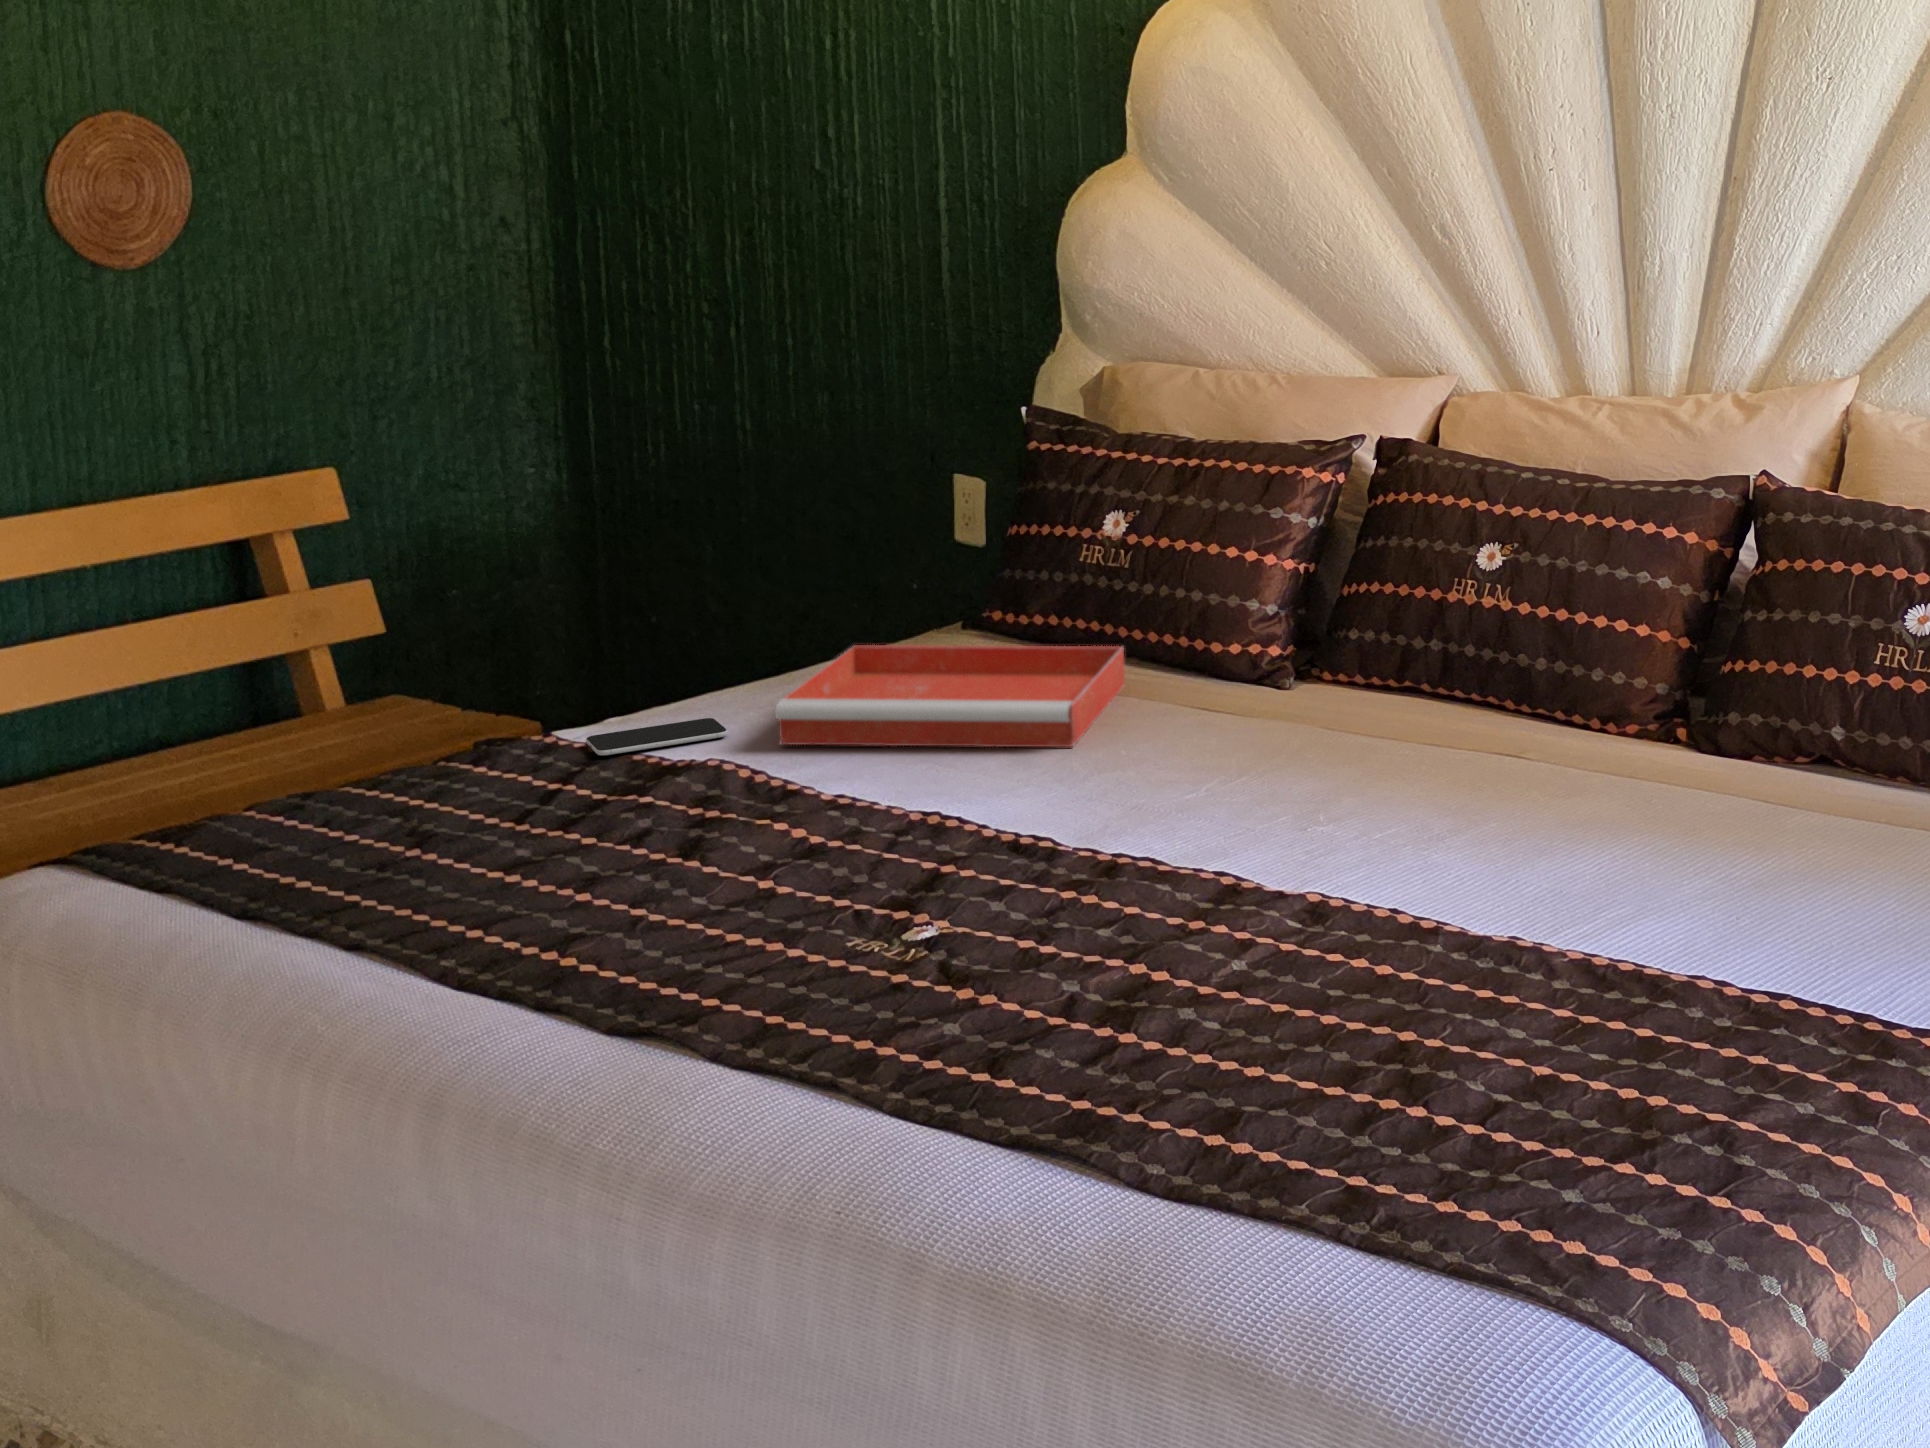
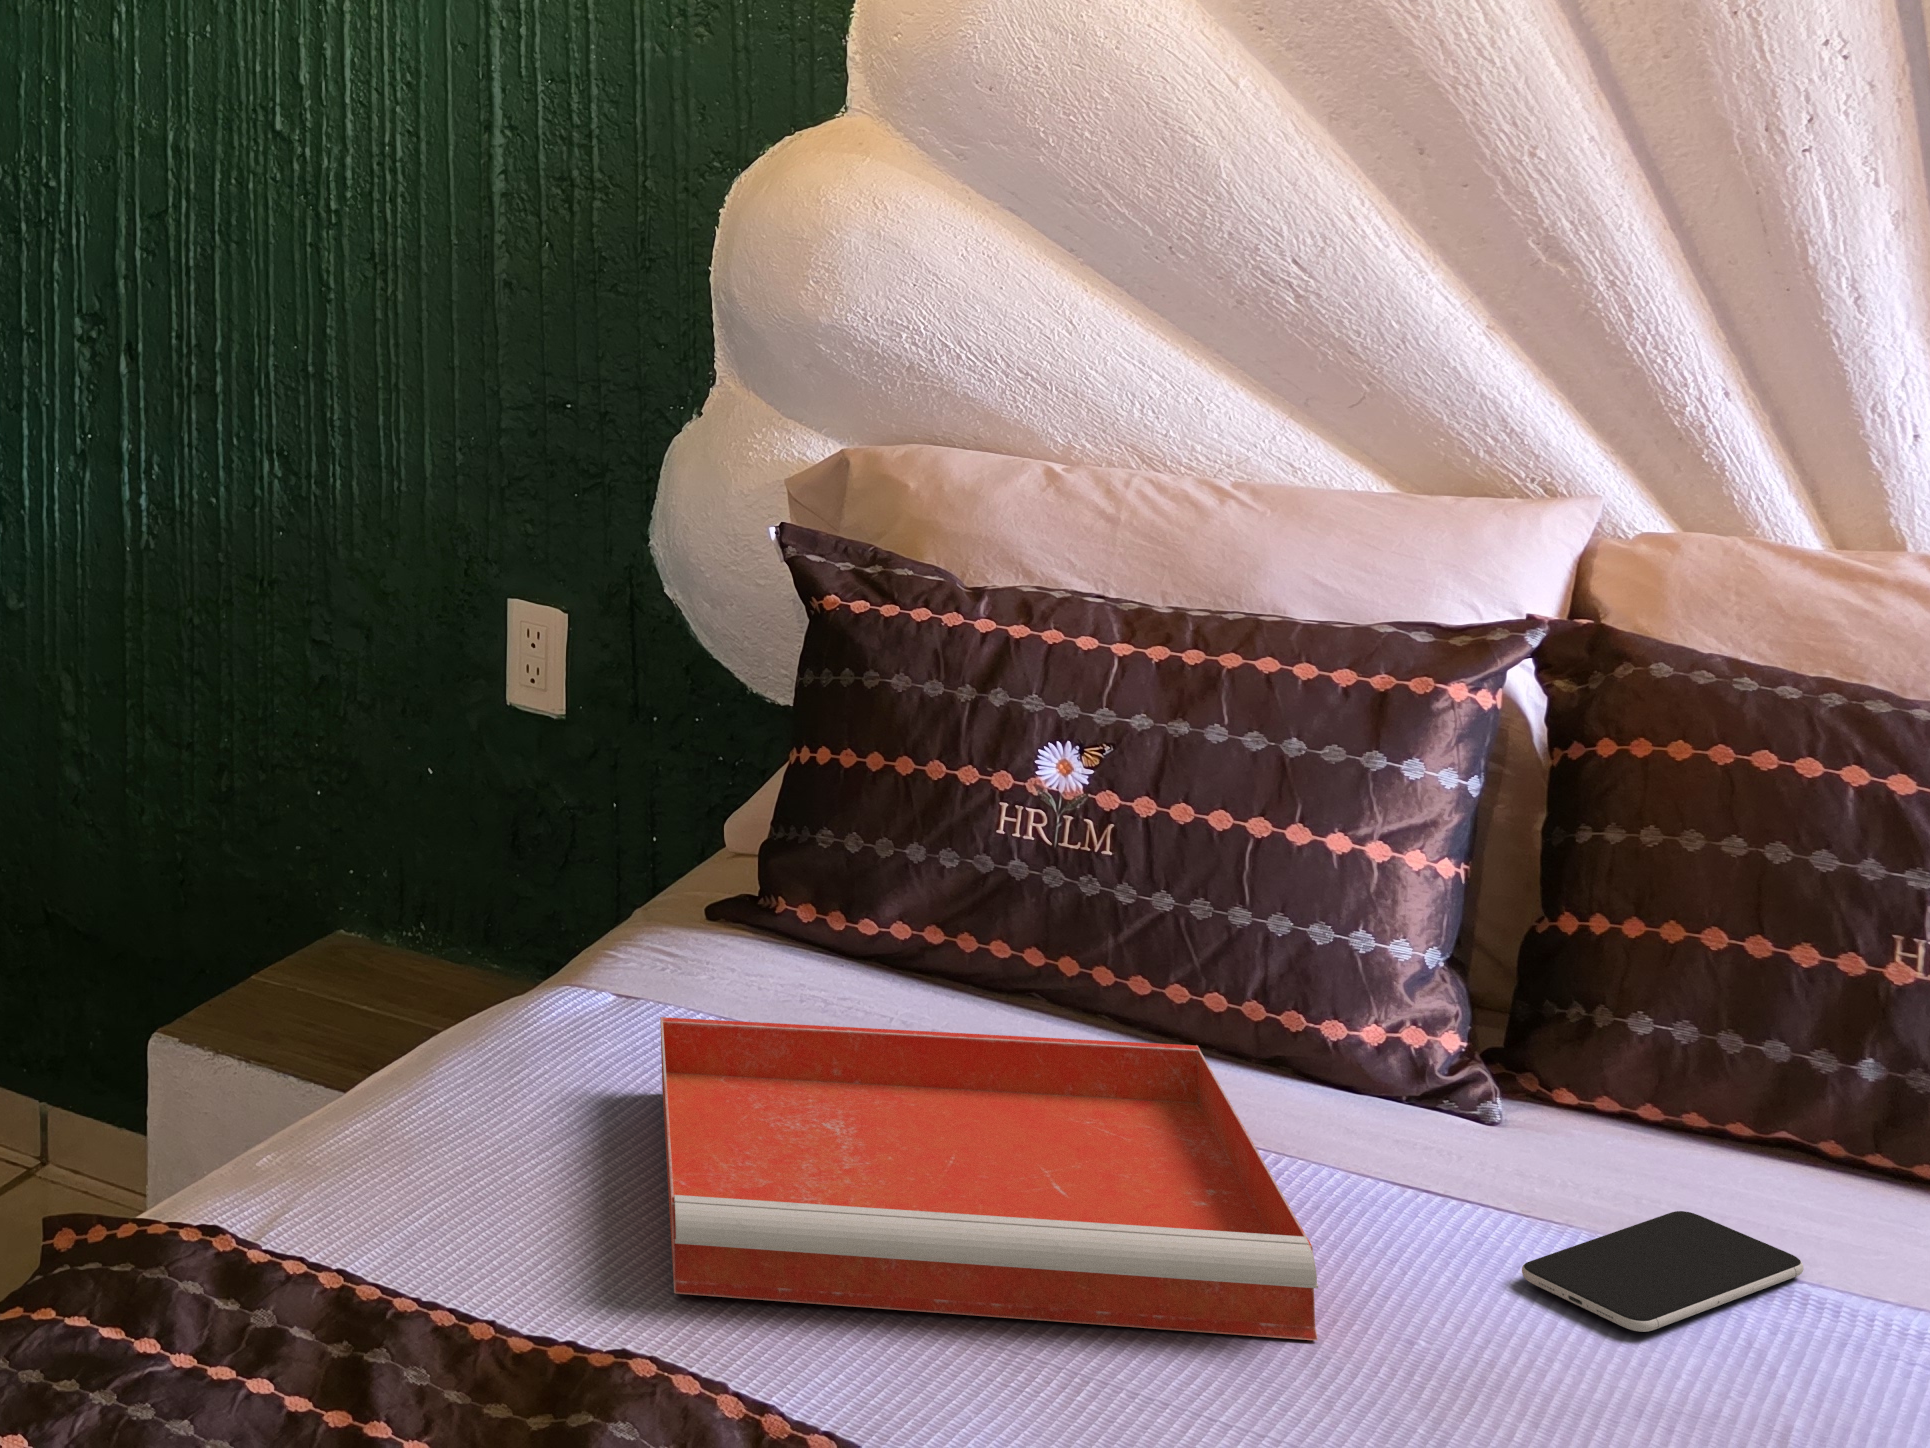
smartphone: present [586,718,728,755] -> present [1522,1211,1804,1332]

